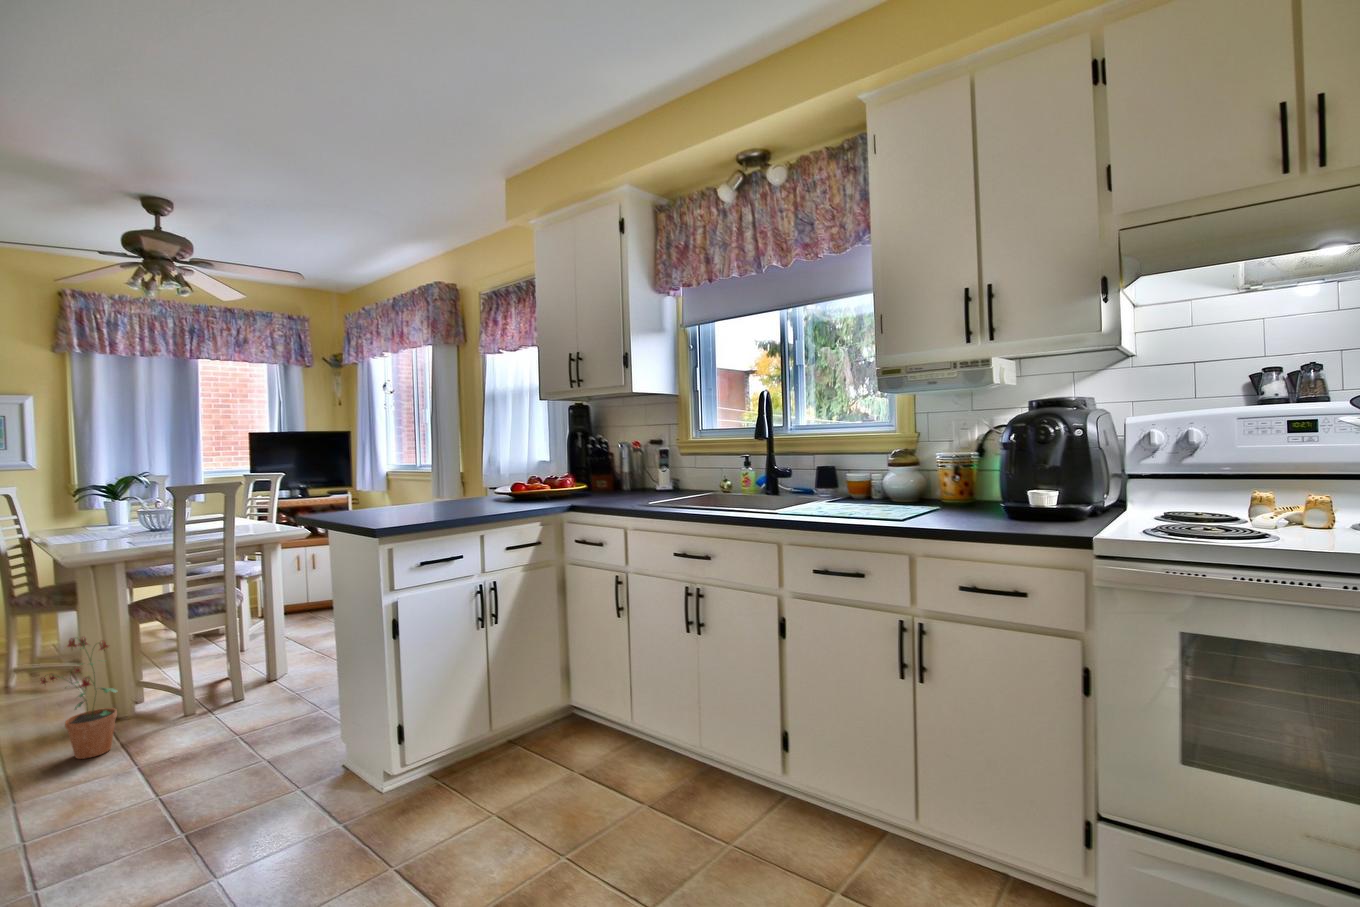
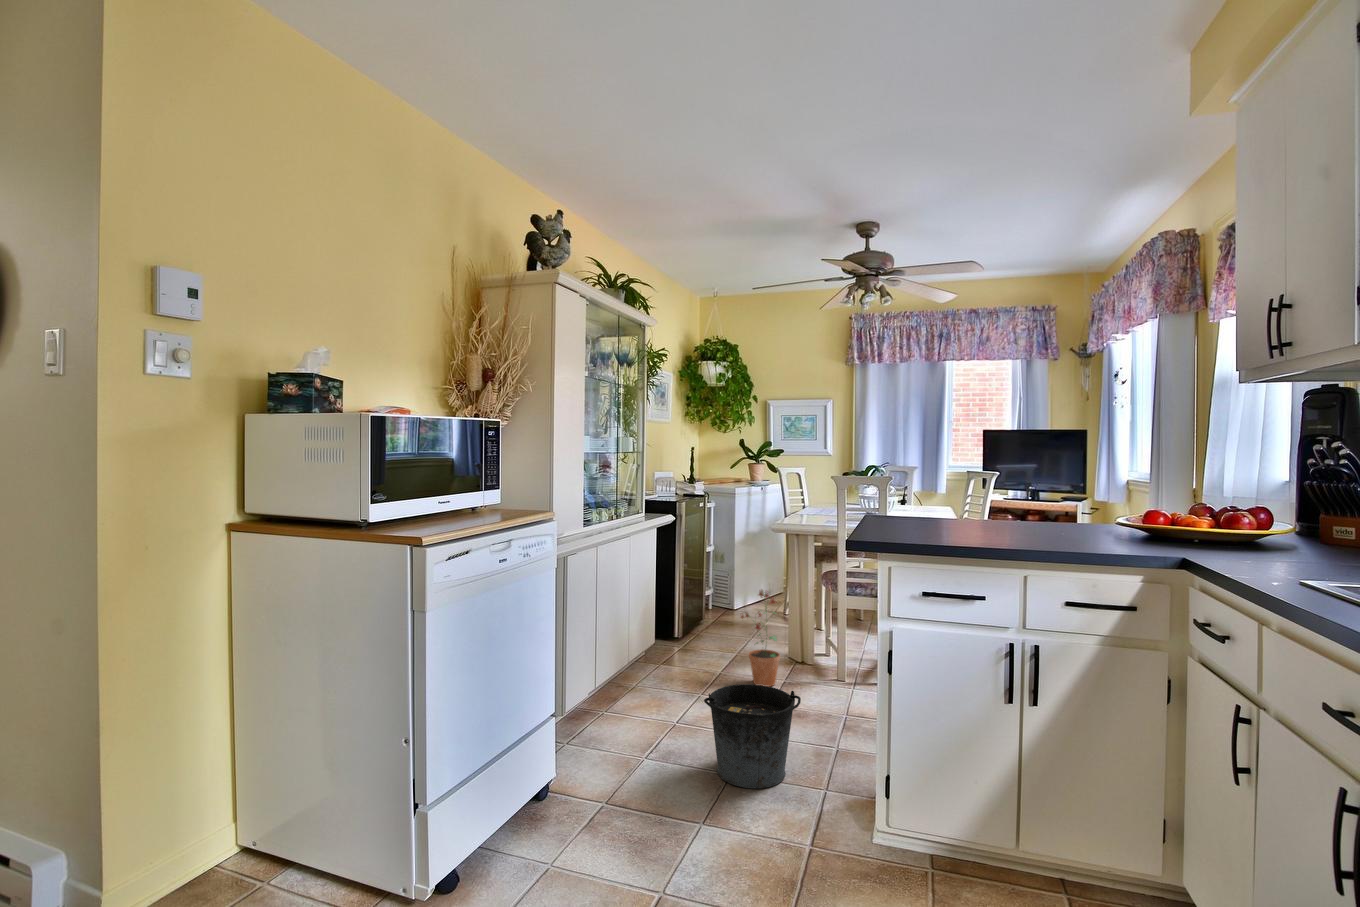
bucket: none [132,711,258,843] -> present [704,684,801,788]

